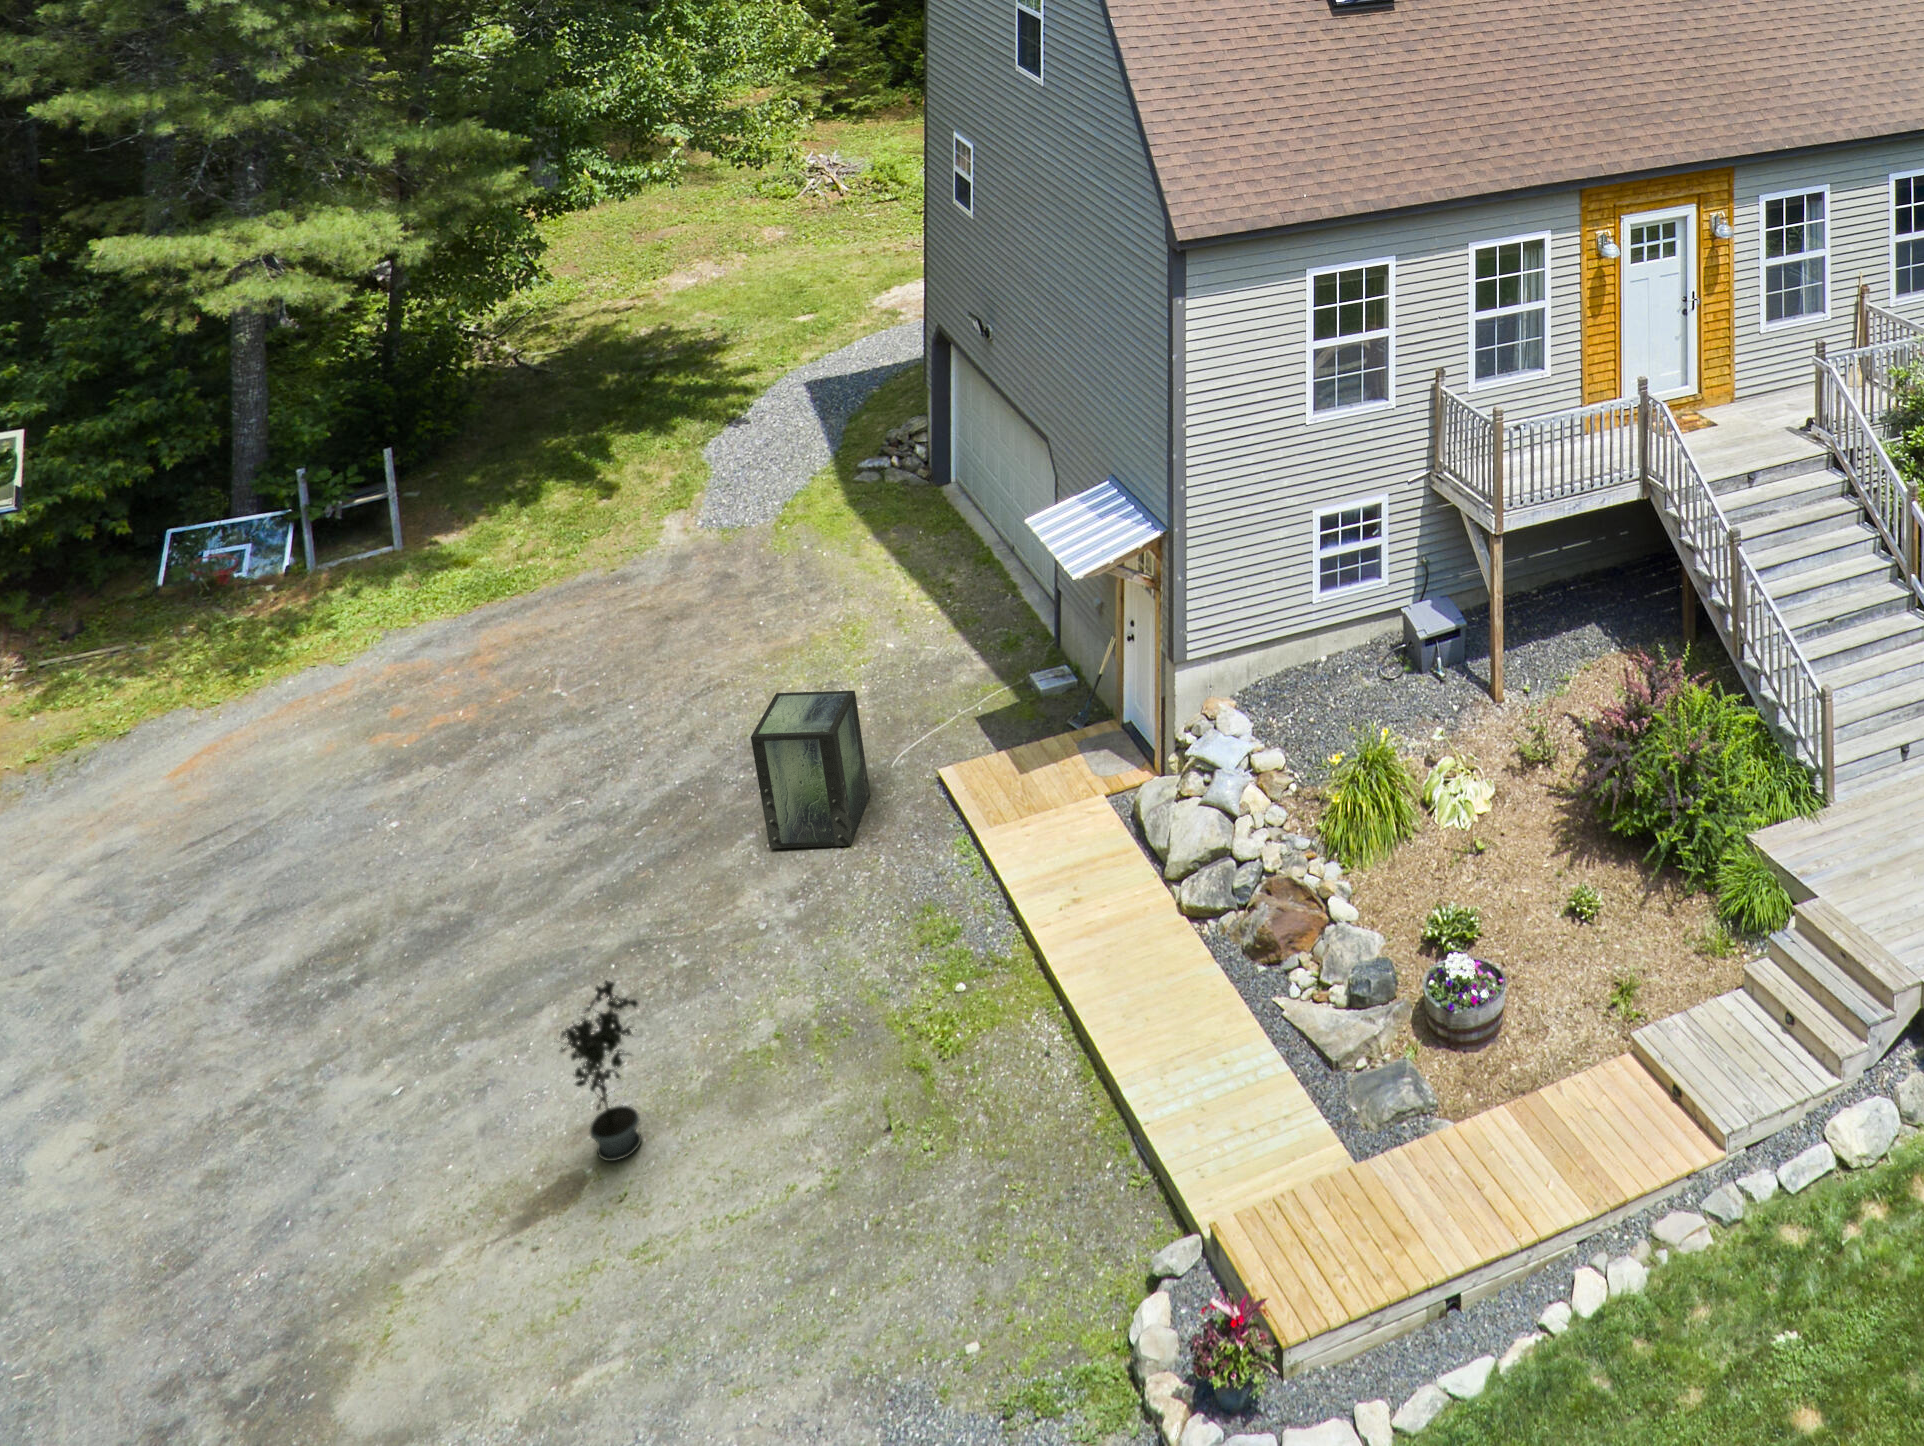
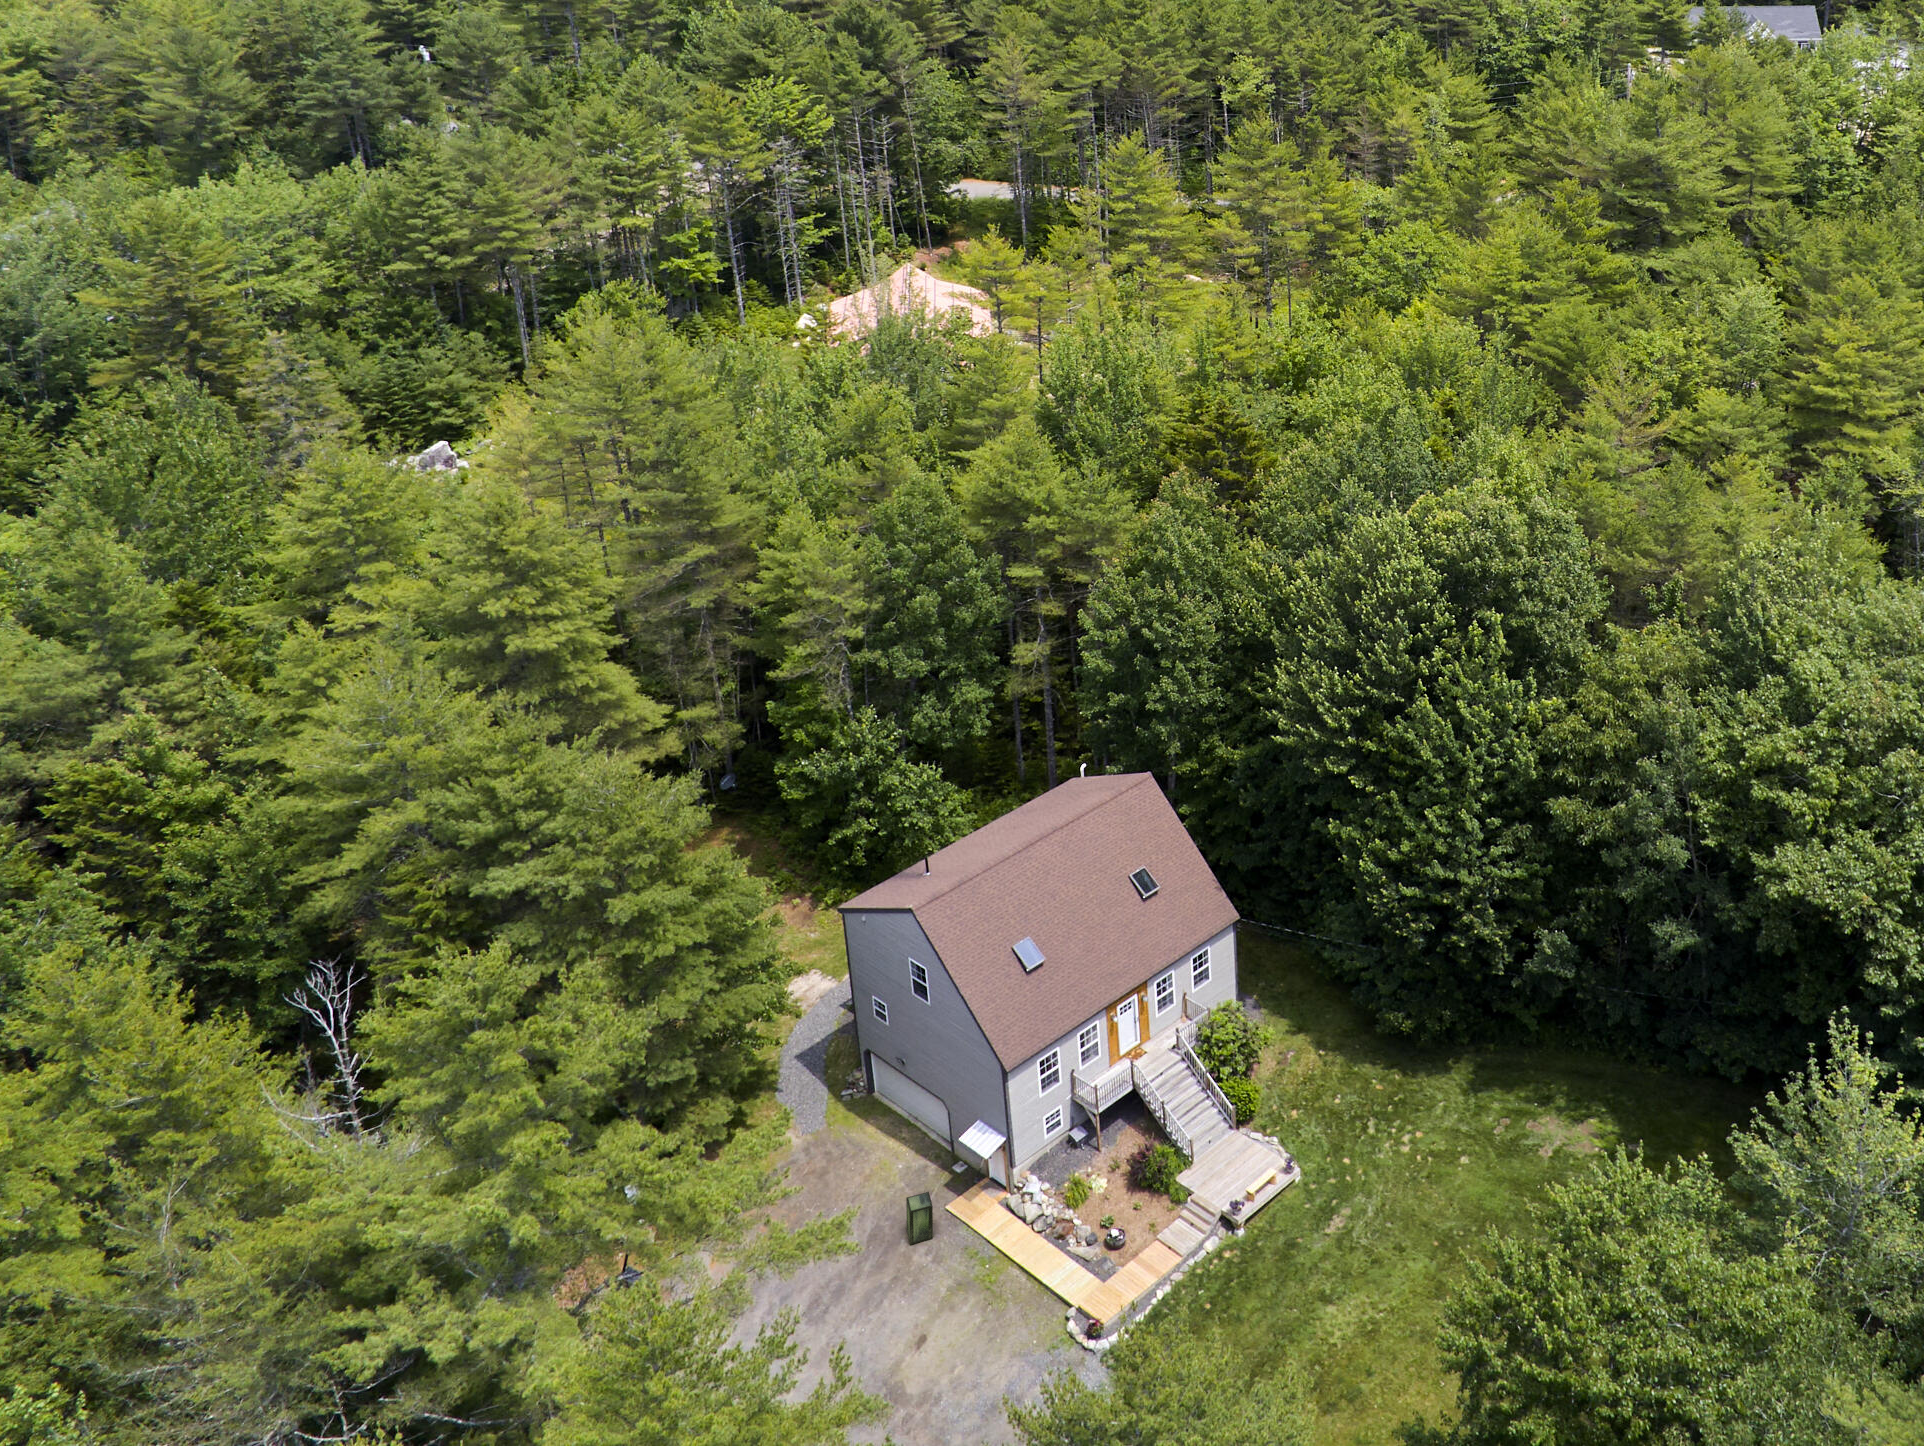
potted plant: present [559,981,641,1161] -> none [912,1281,933,1328]

